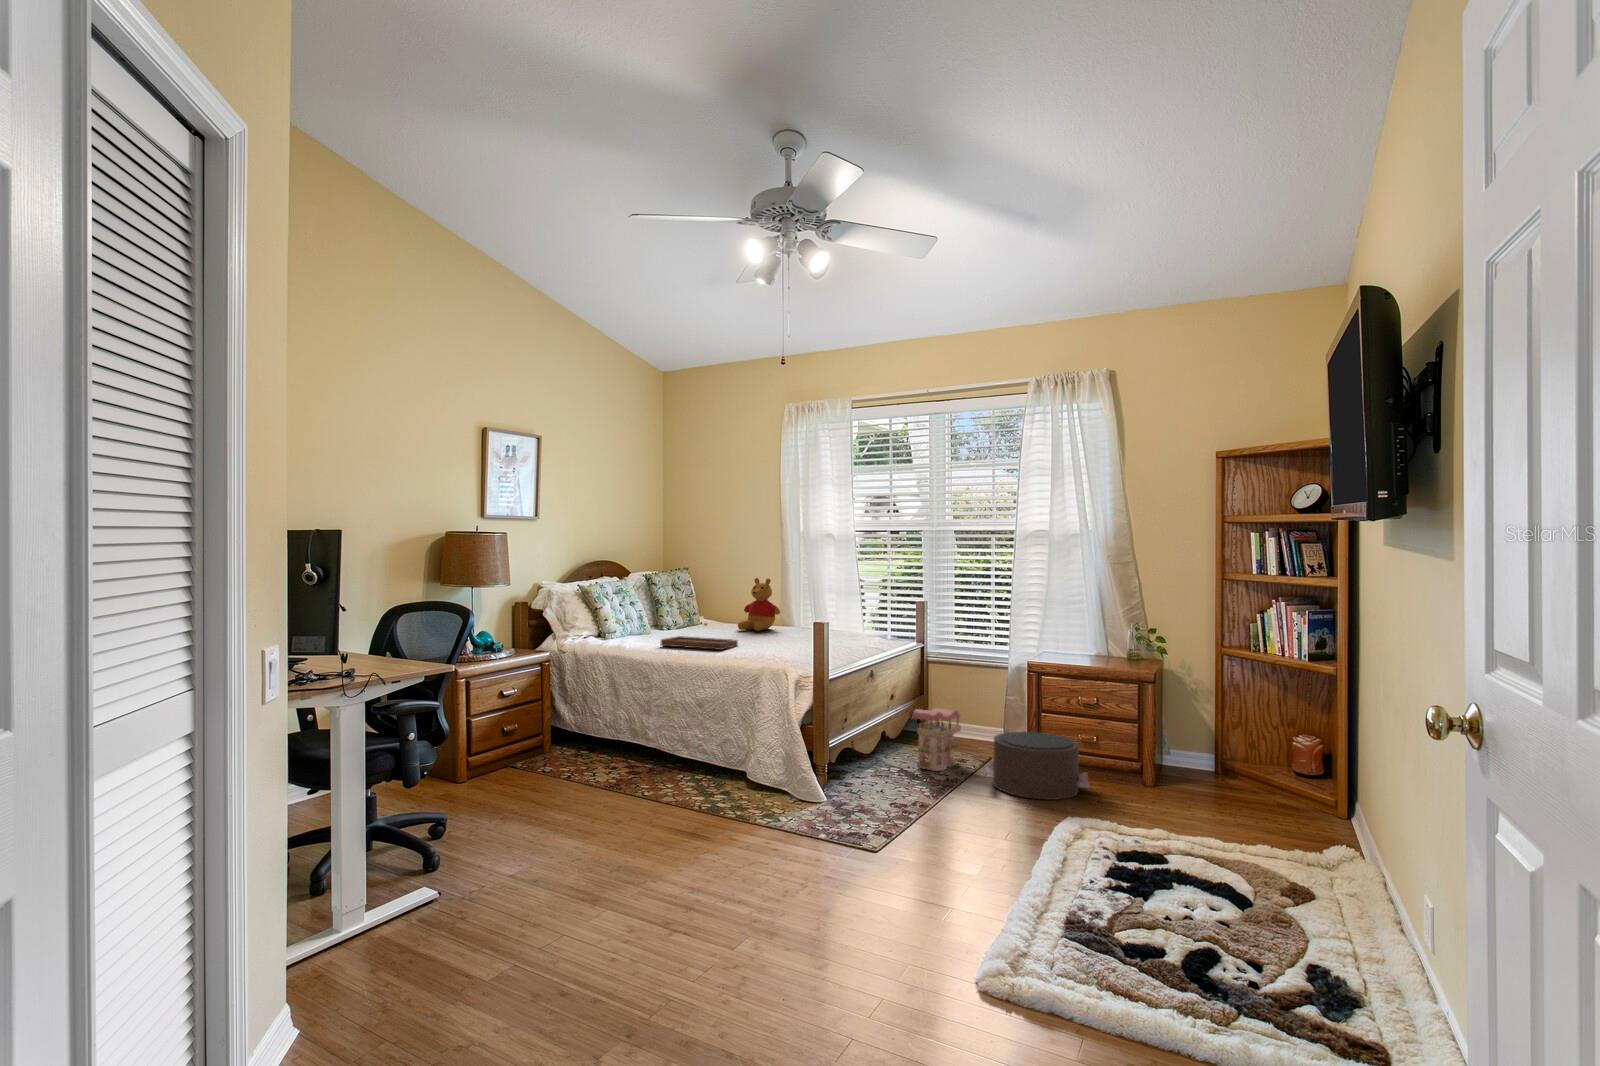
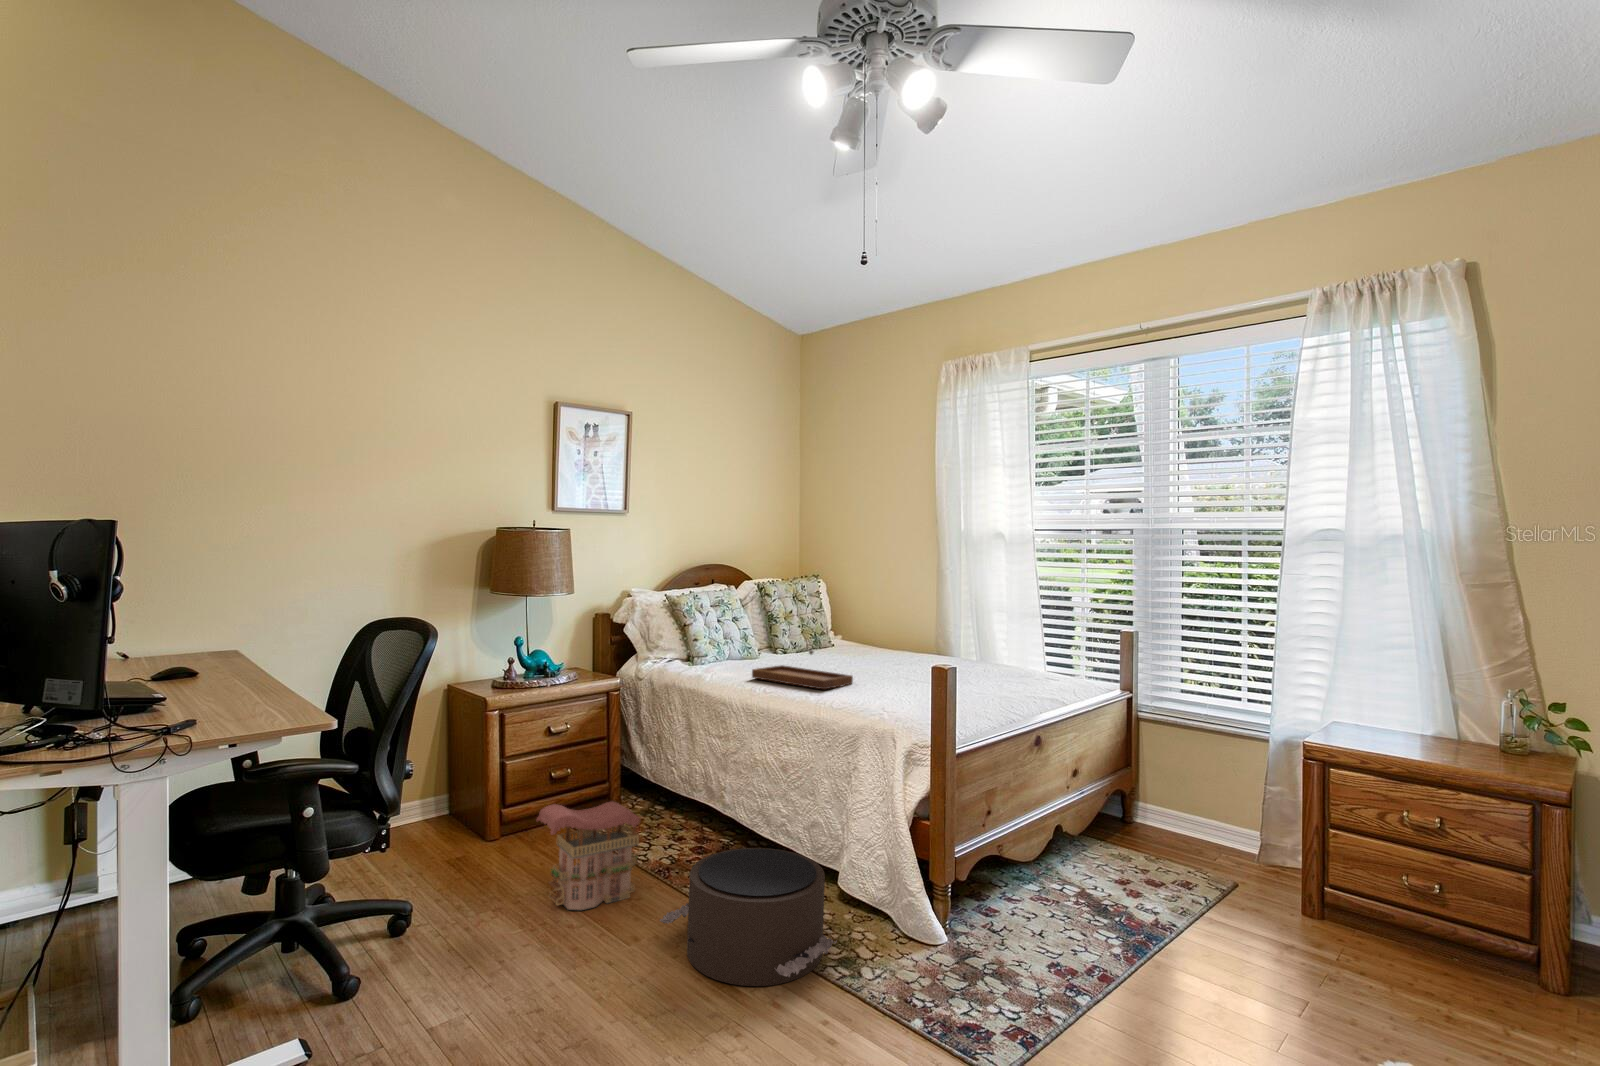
stuffed bear: present [738,578,780,631] -> none [869,590,926,661]
toy house: present [912,708,961,771] -> present [536,802,641,910]
pouf: present [981,732,1090,800] -> present [660,848,837,986]

